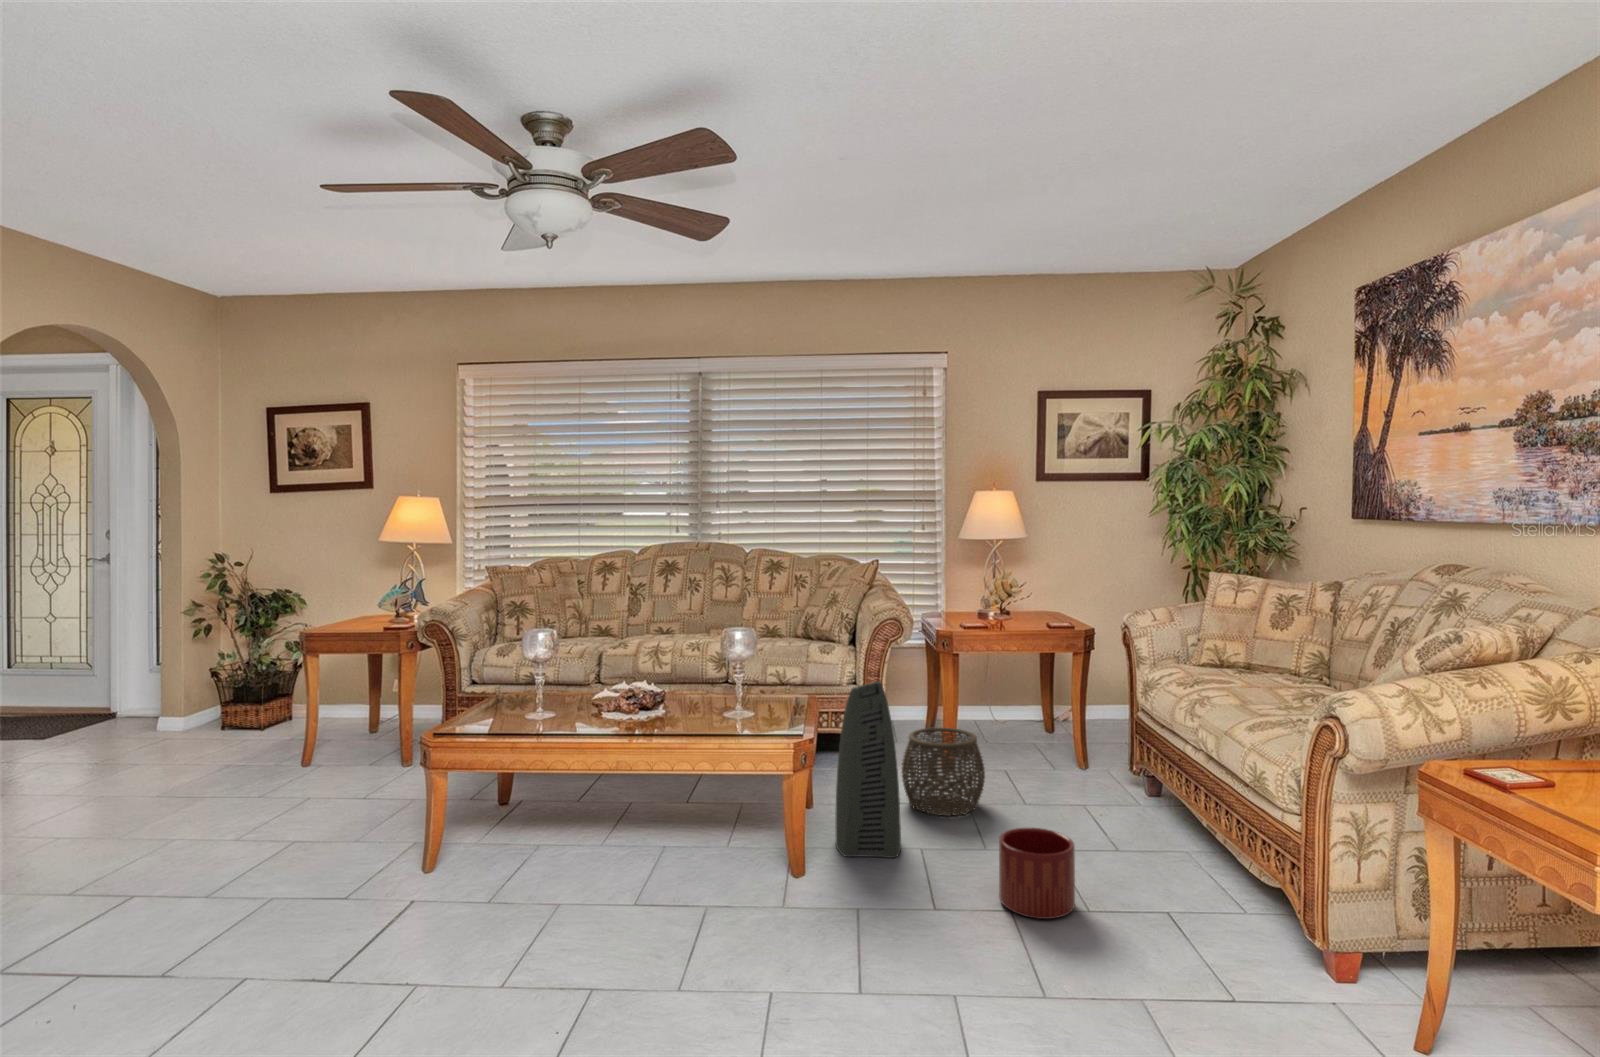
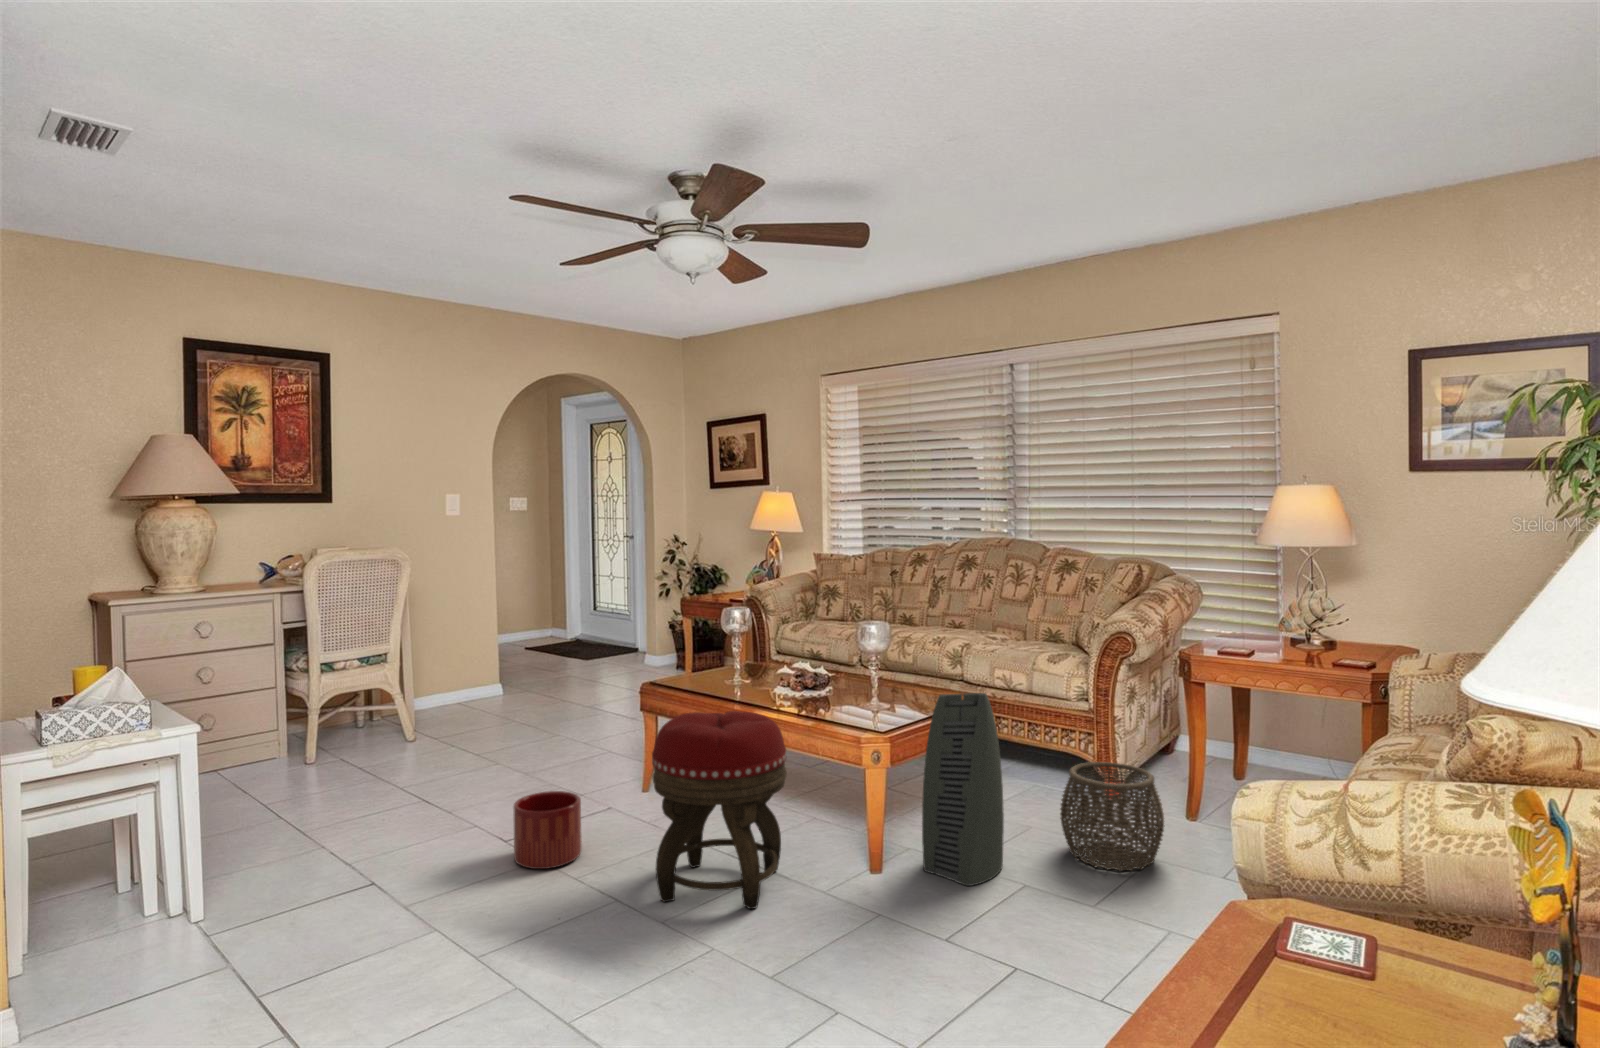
footstool: none [631,734,780,964] -> present [652,711,787,909]
planter: present [999,828,1075,919] -> present [513,791,582,869]

